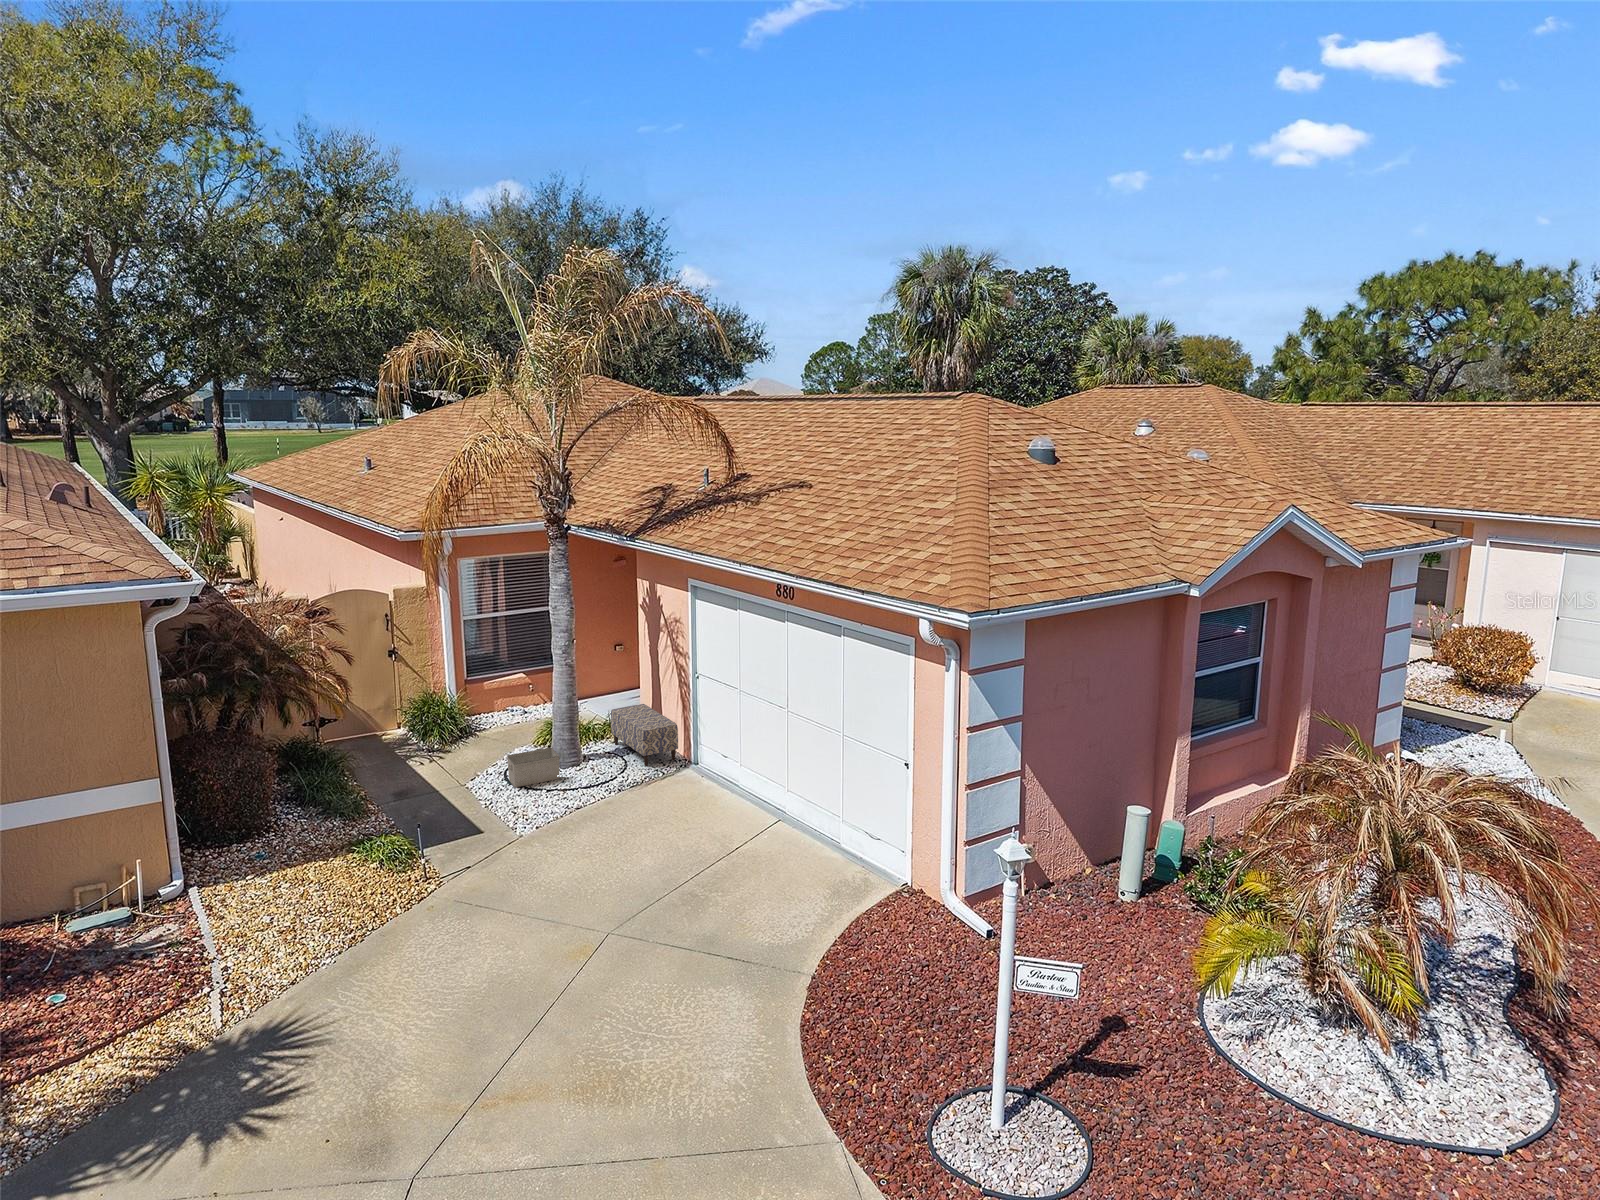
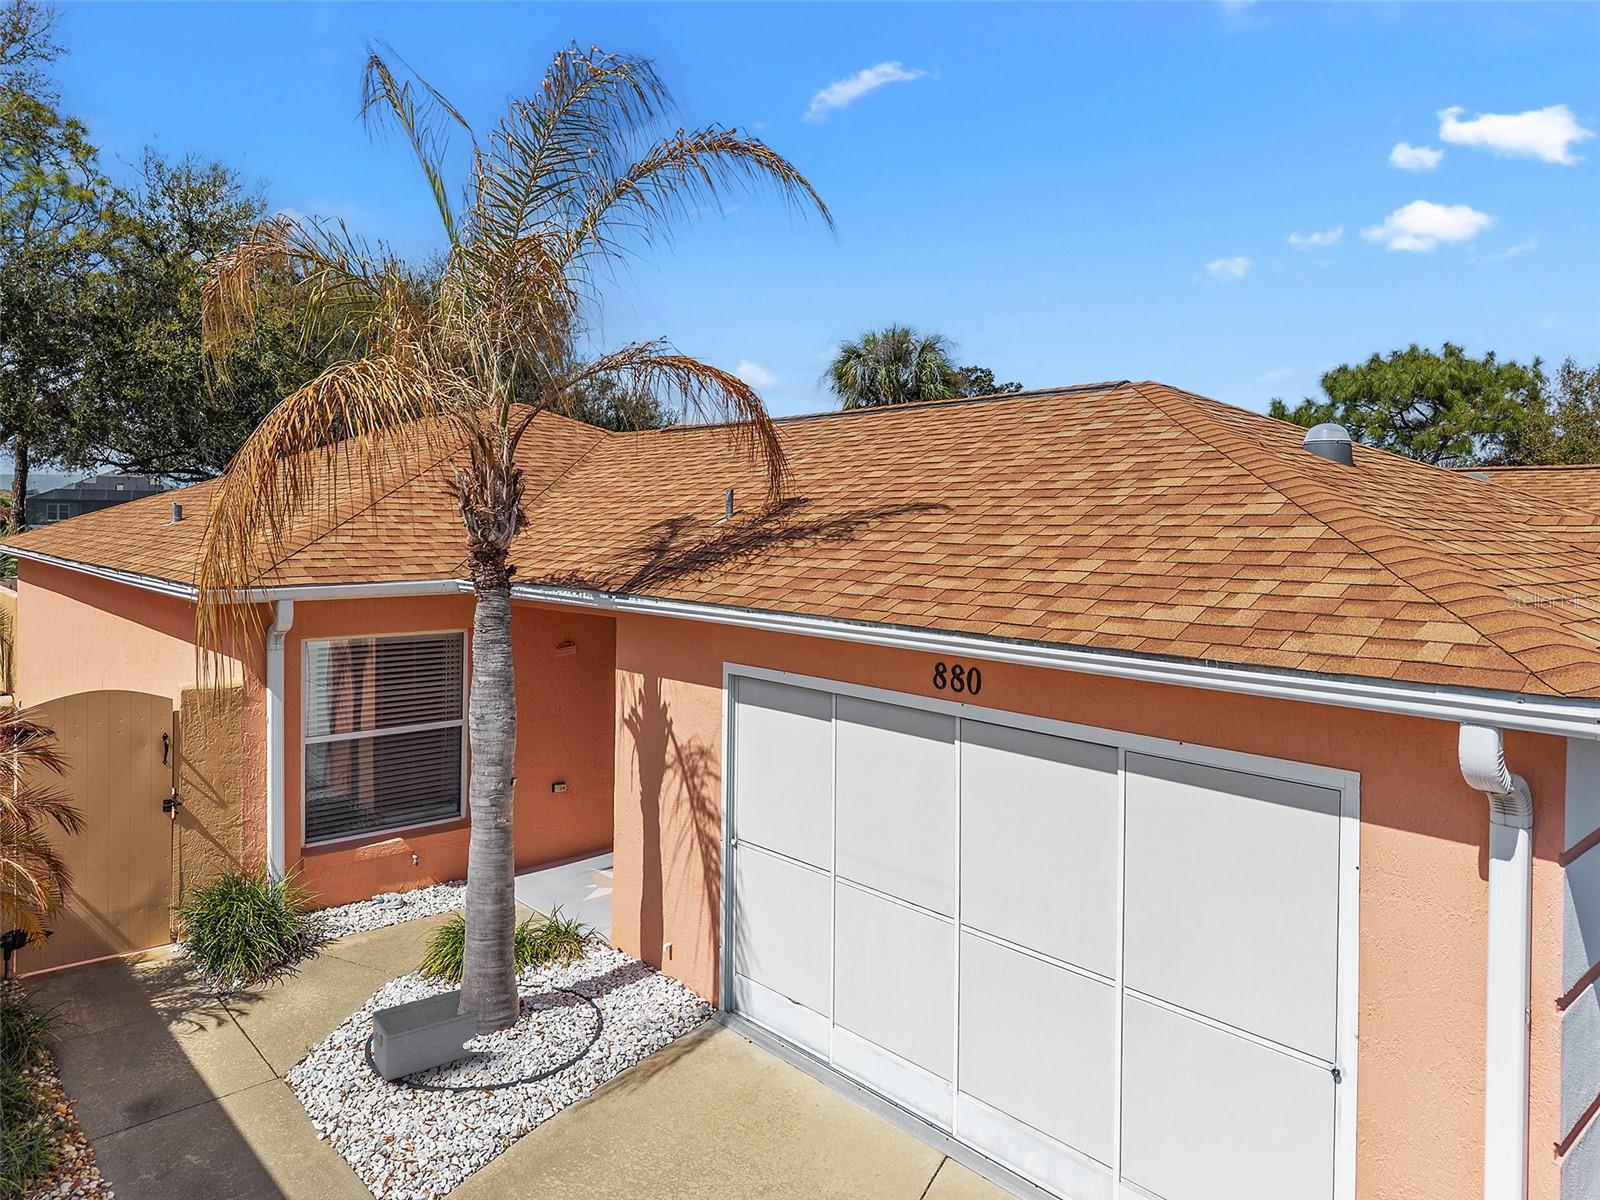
bench: present [611,704,678,767] -> none [566,892,695,1018]

